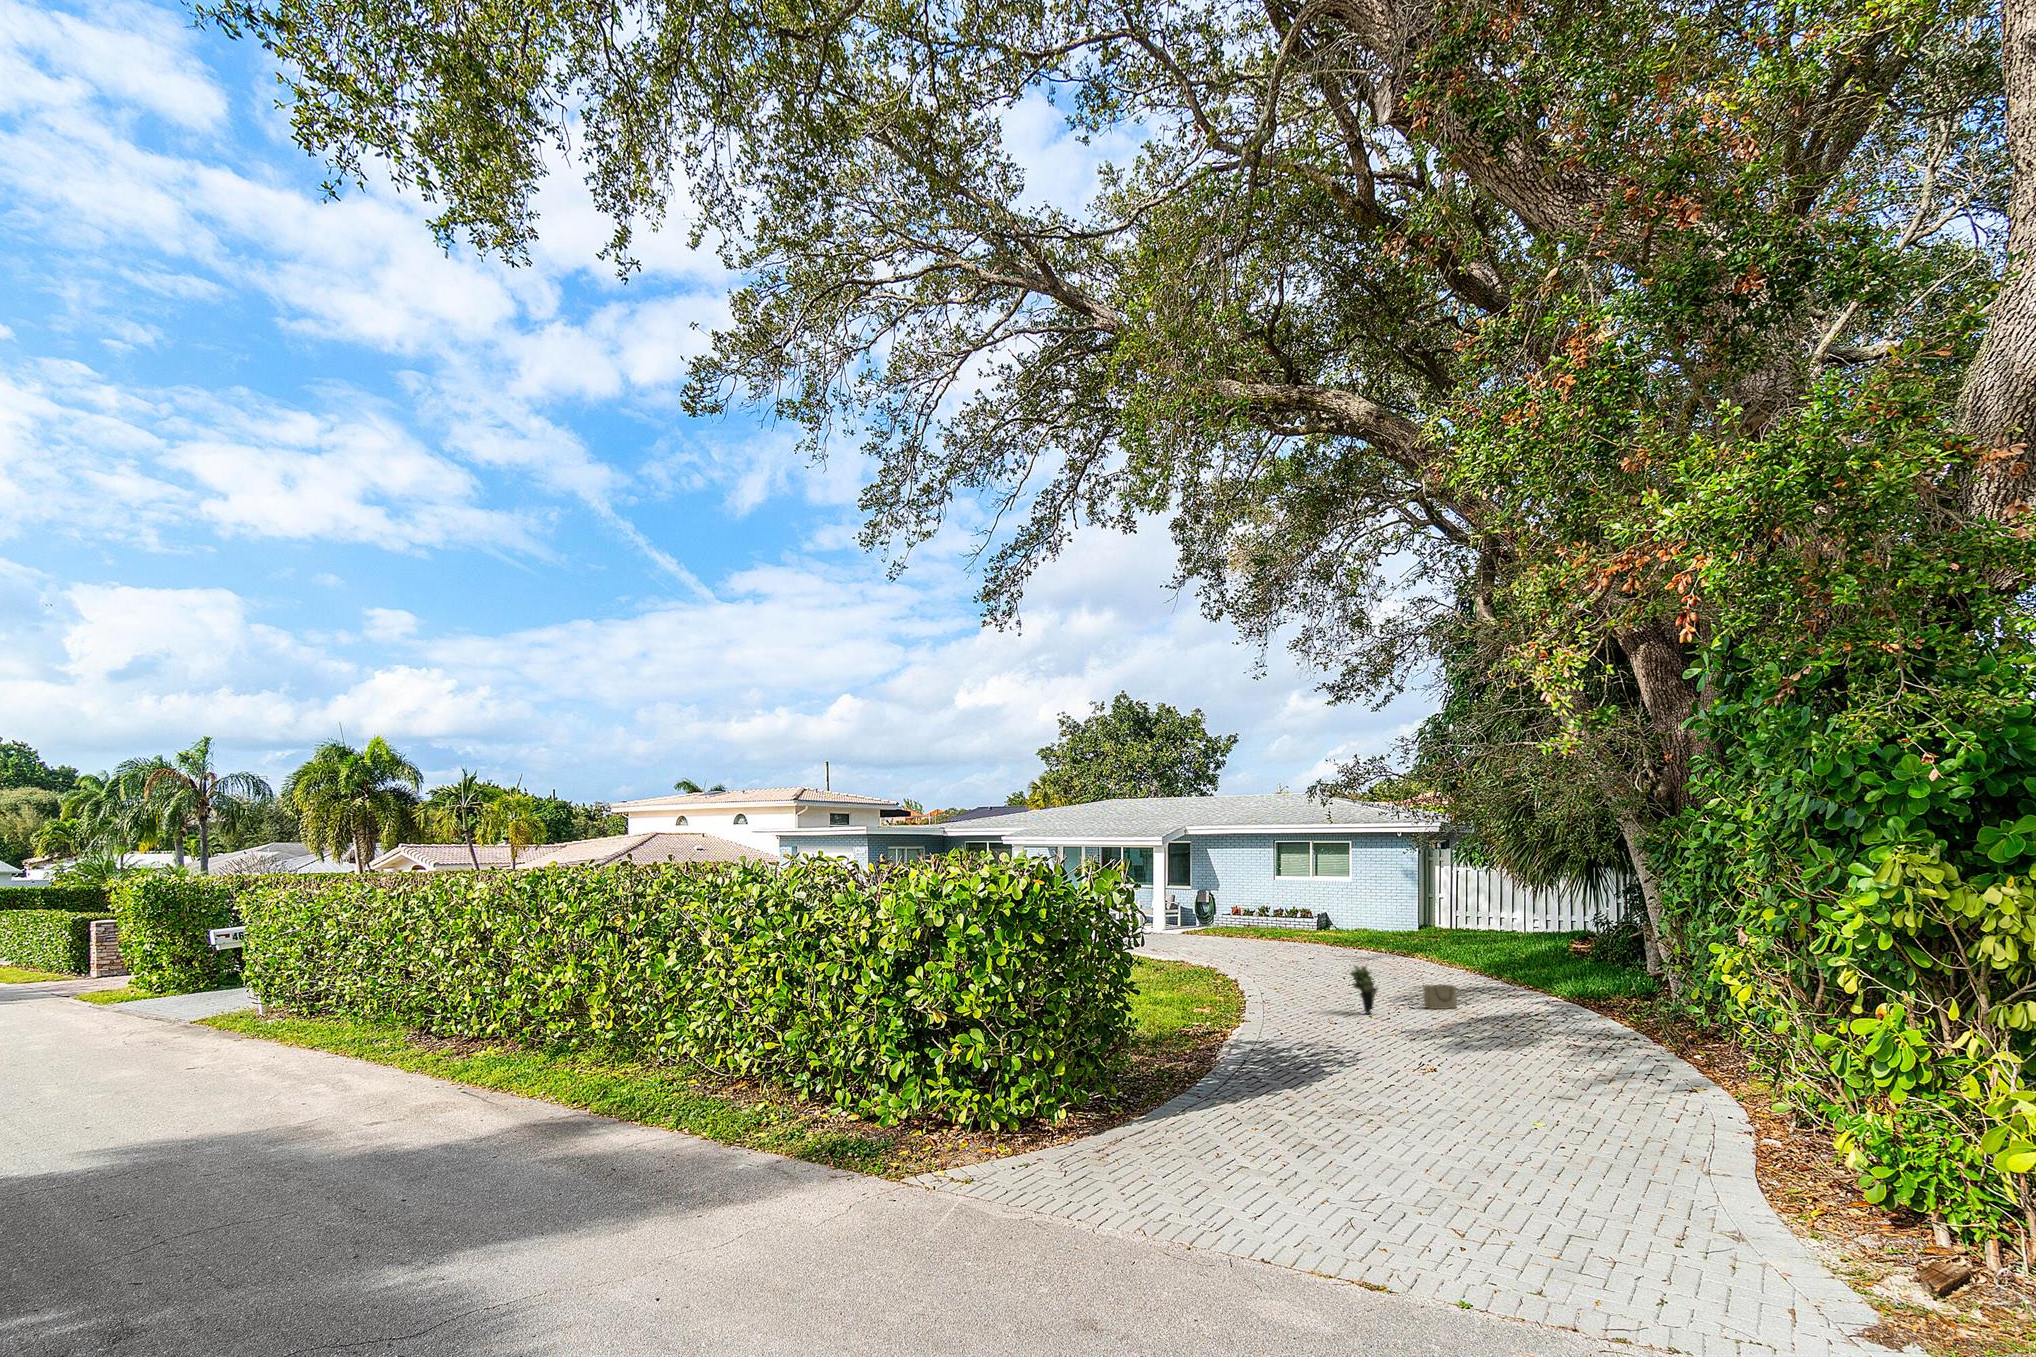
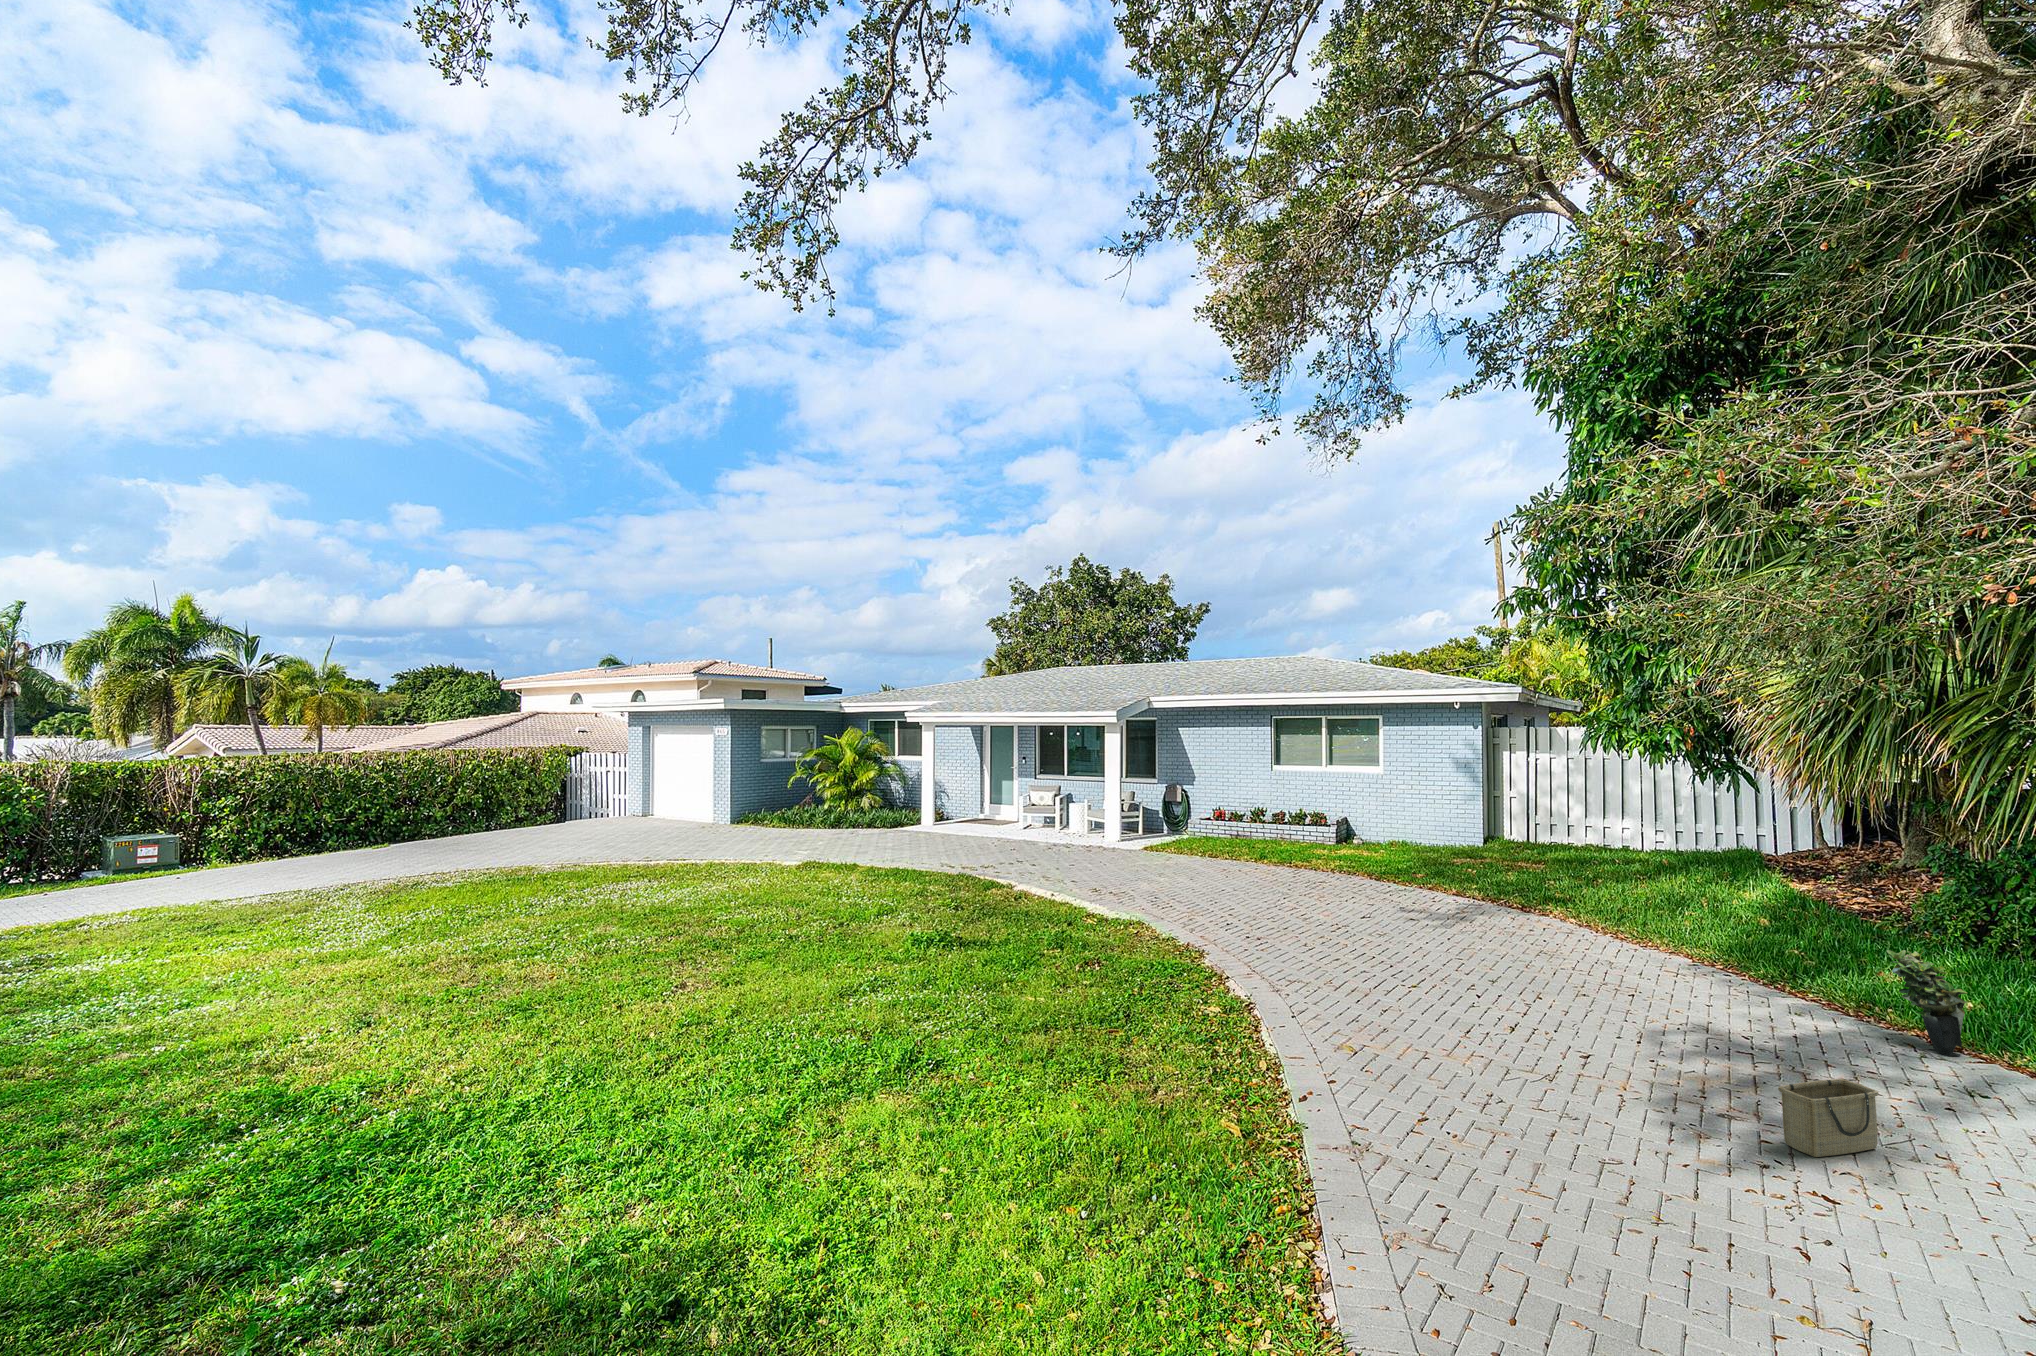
potted plant: present [1350,966,1378,1014] -> present [1887,950,1969,1056]

